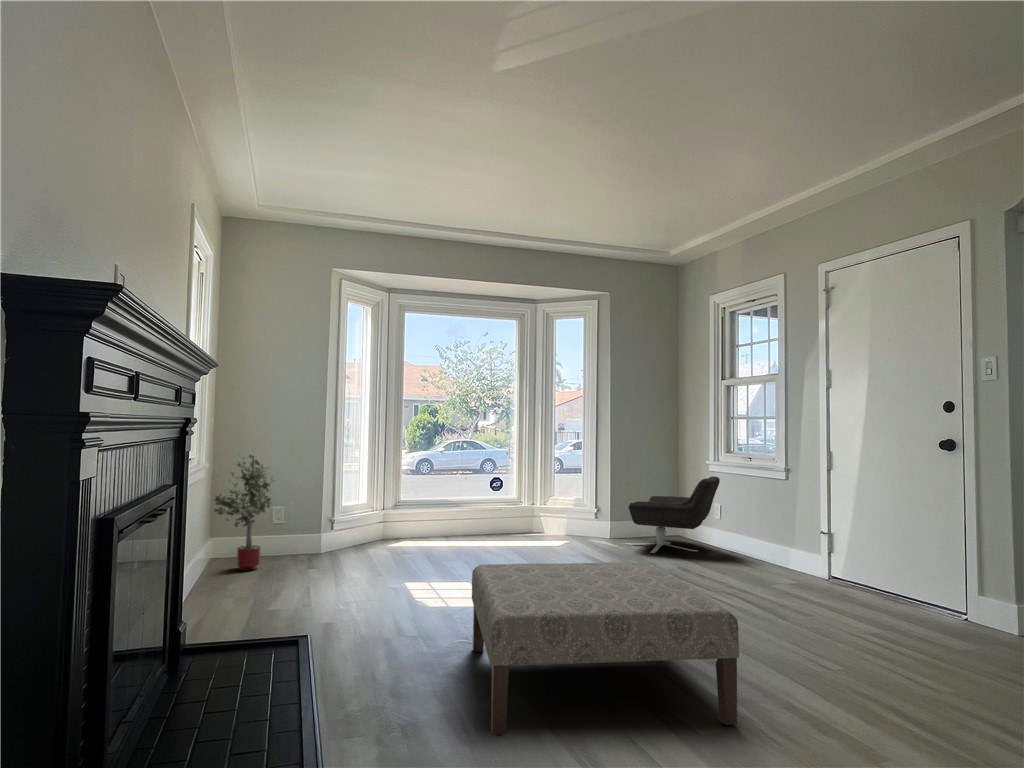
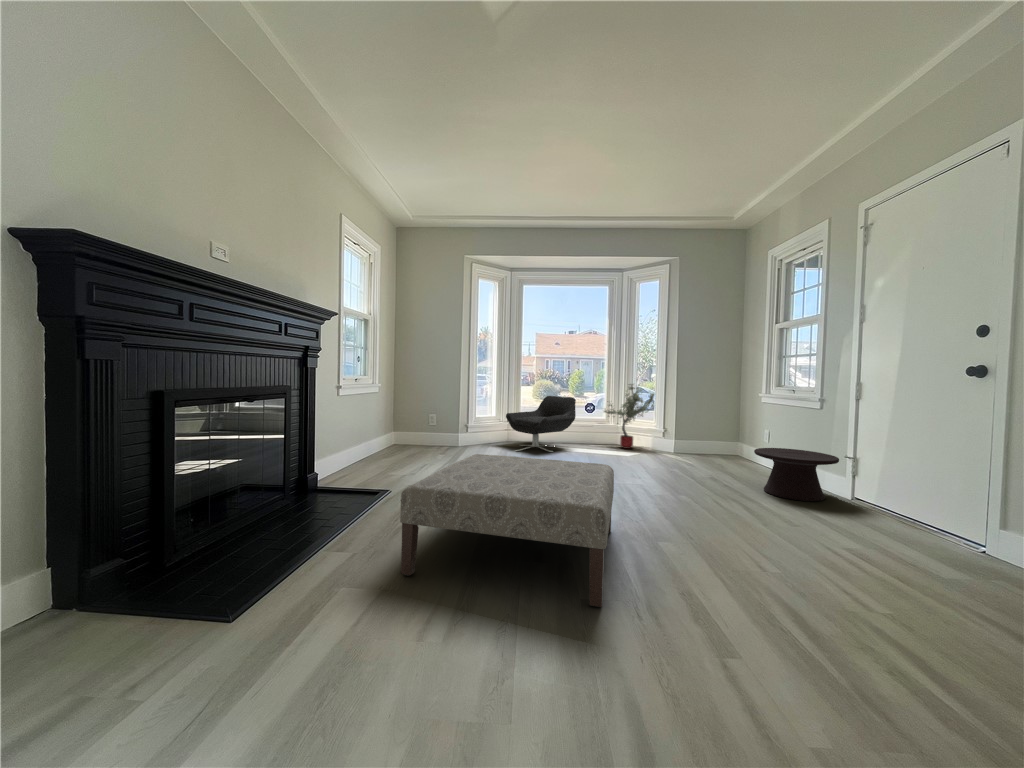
potted tree: present [214,455,275,571] -> present [604,384,654,449]
lounge chair: present [625,476,720,553] -> present [506,396,576,452]
side table: none [732,526,817,583] -> present [754,448,839,501]

